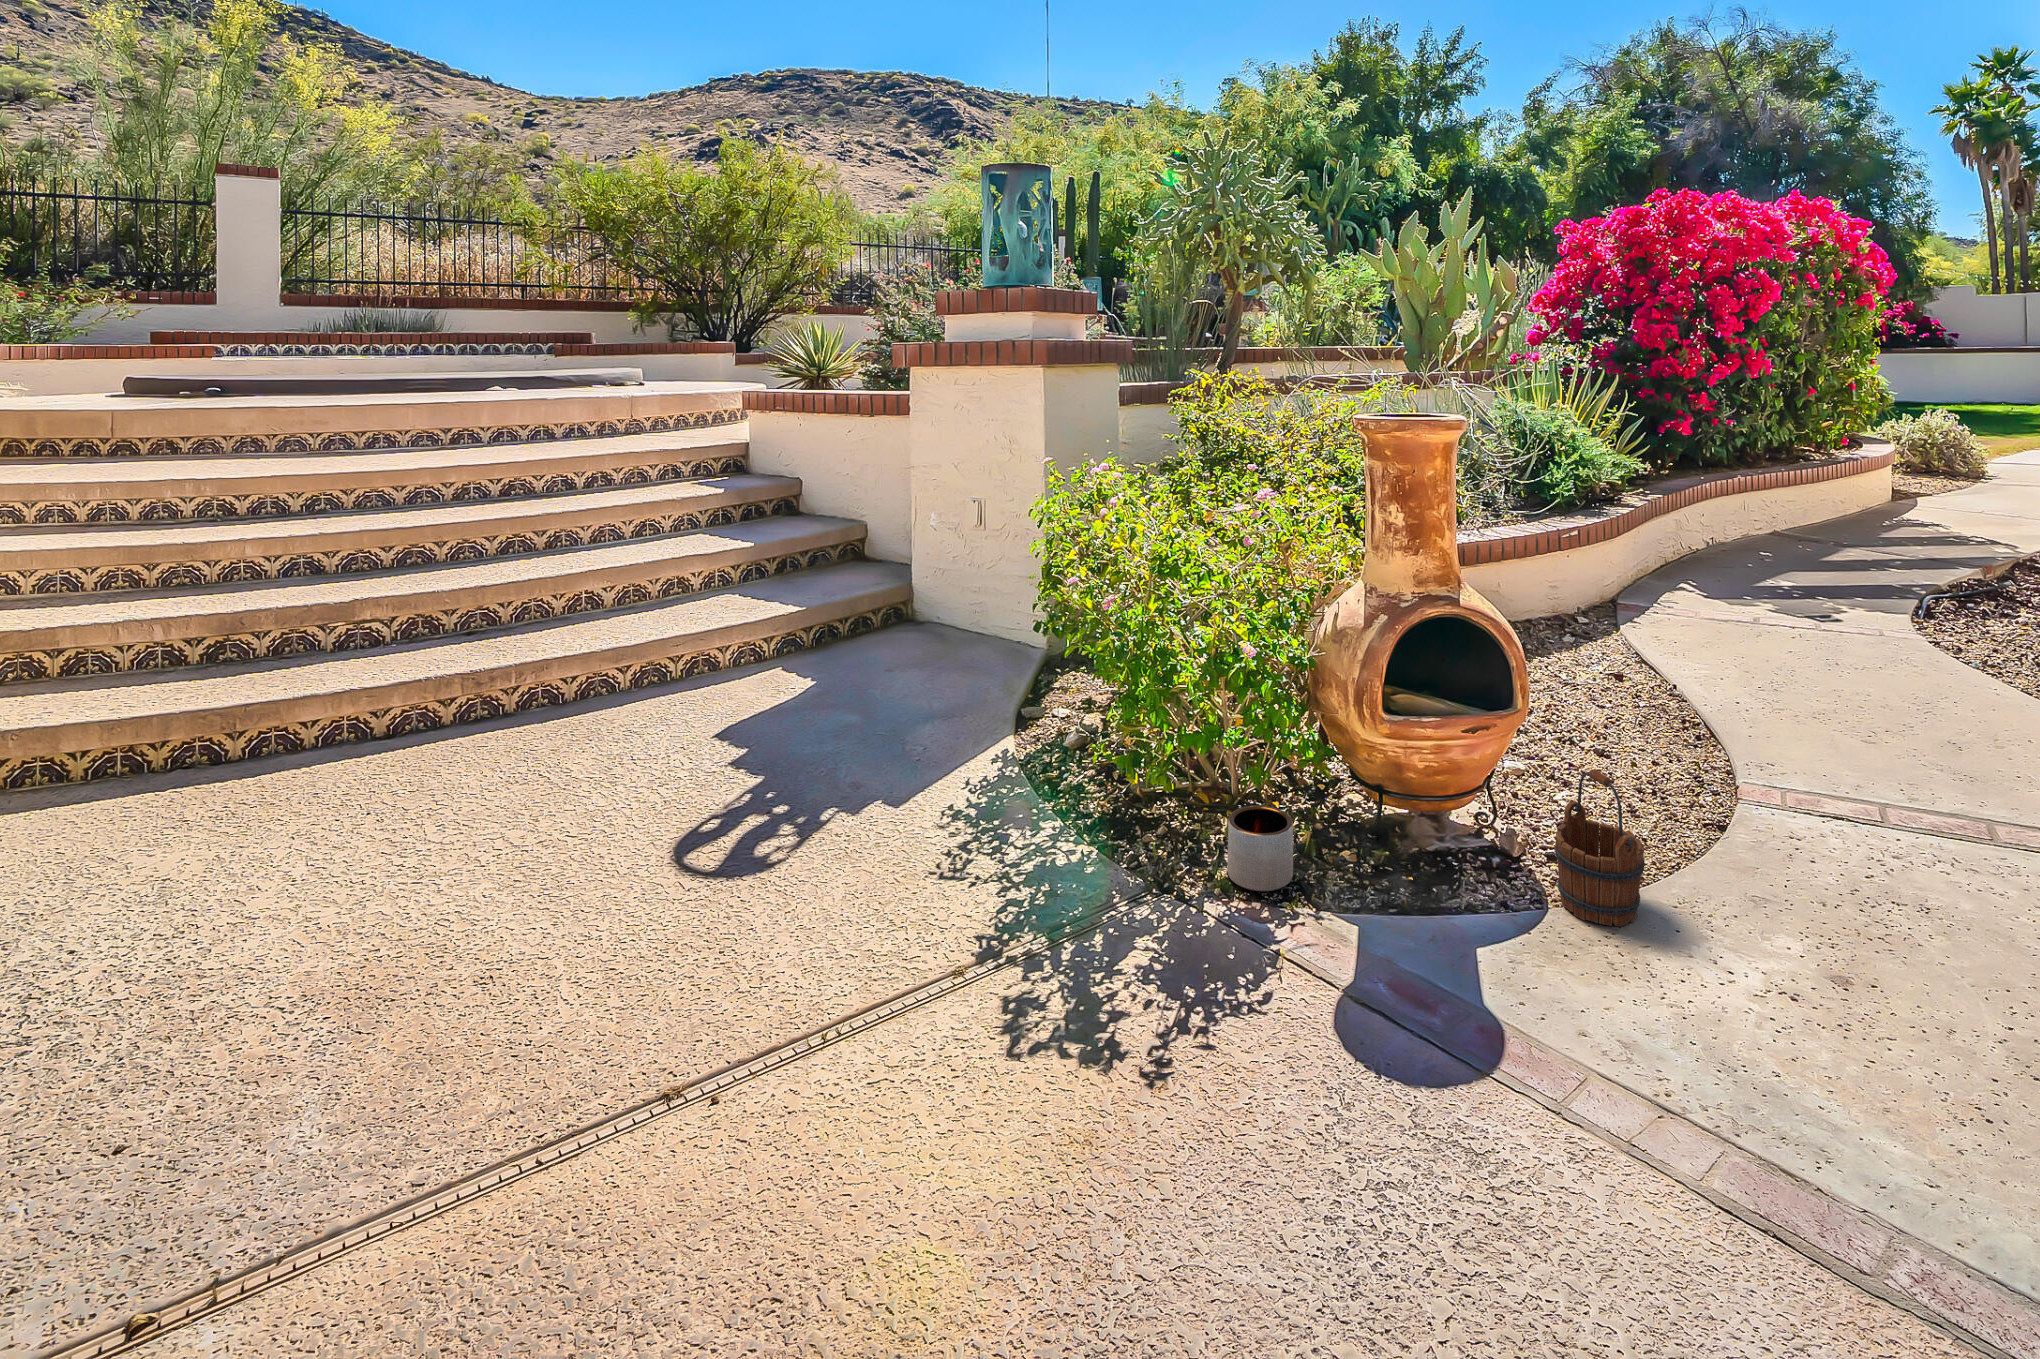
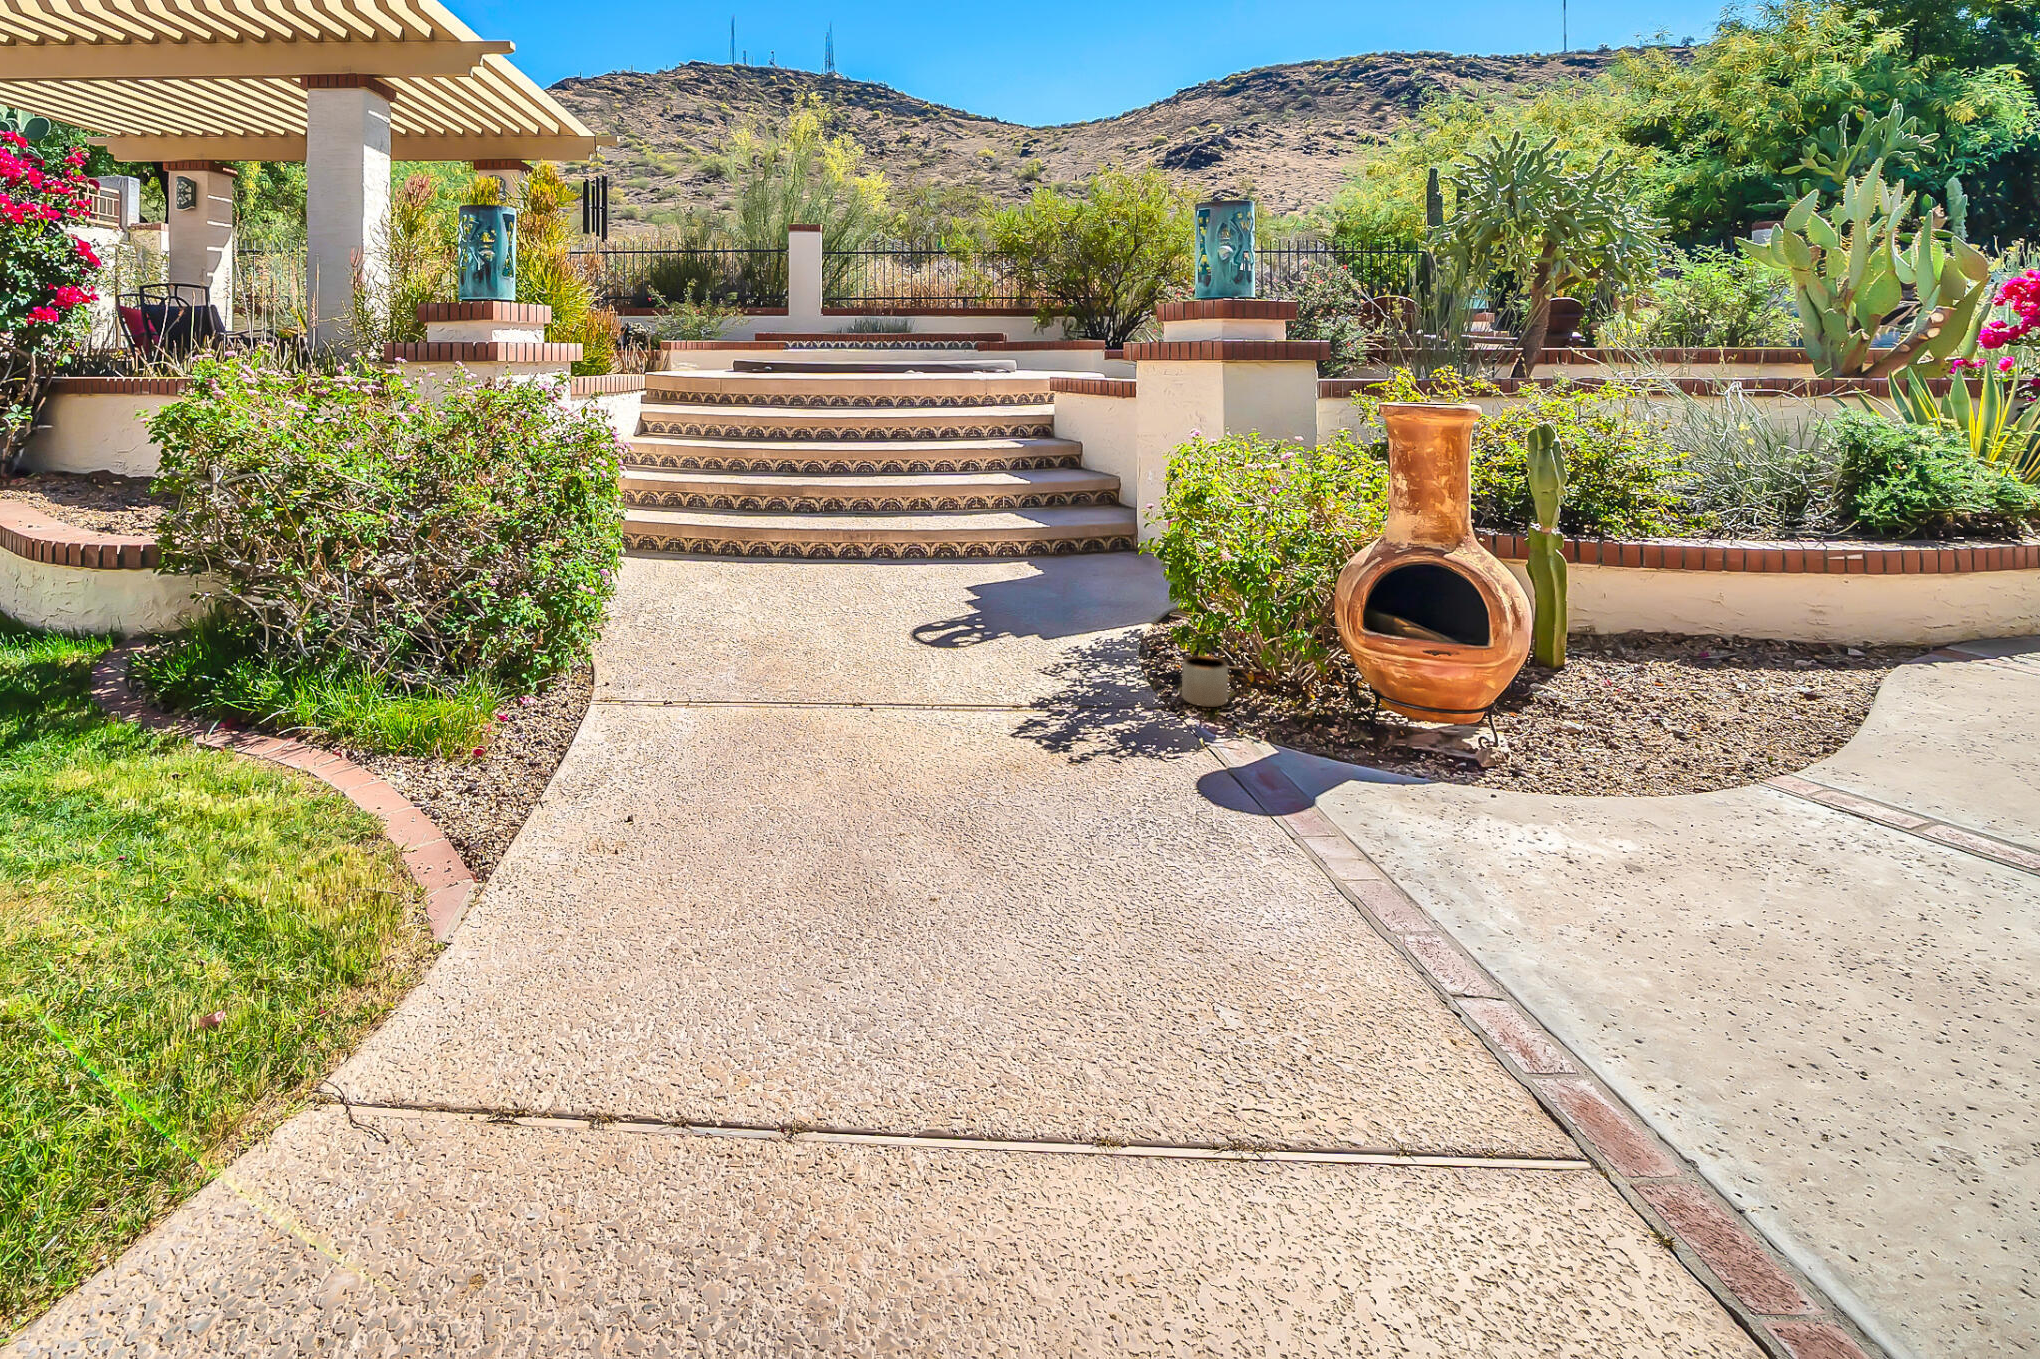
wooden bucket: present [1555,769,1645,926] -> none [1395,661,1464,776]

